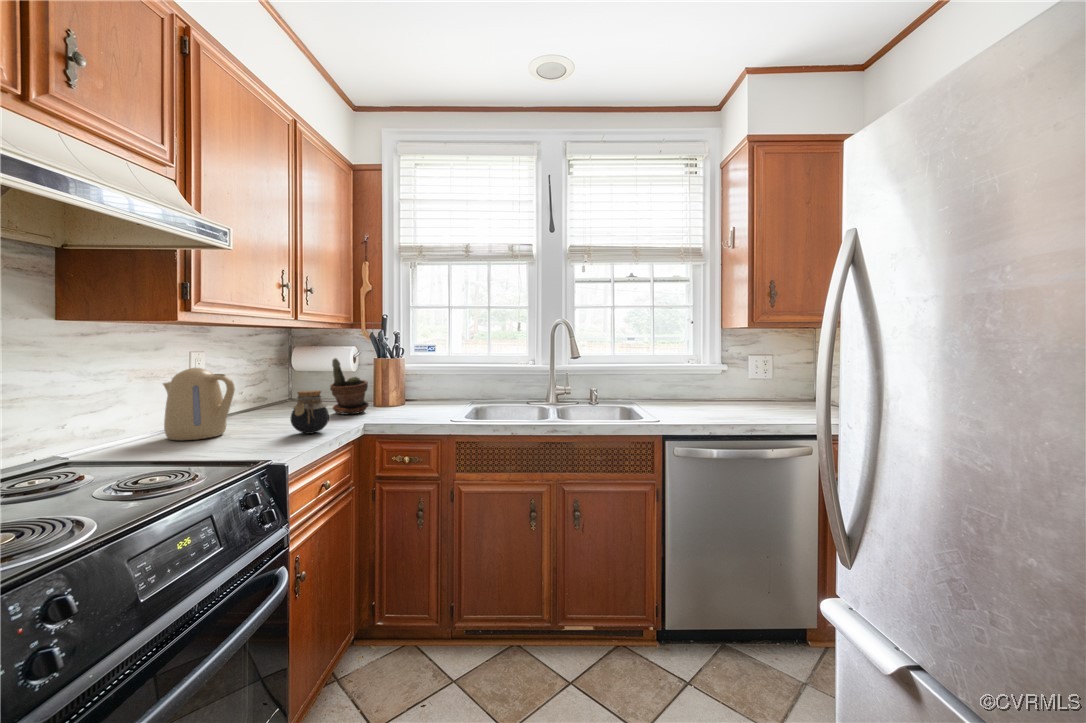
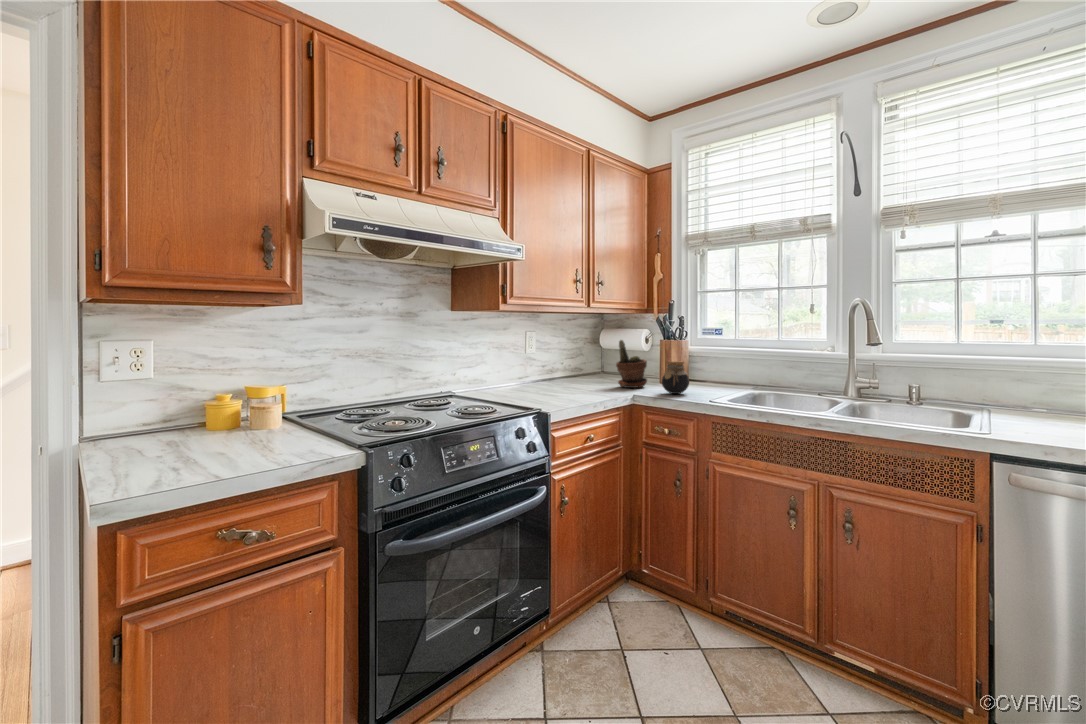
kettle: present [163,368,235,440] -> none [502,344,540,394]
jar: present [290,390,329,434] -> present [662,361,689,394]

